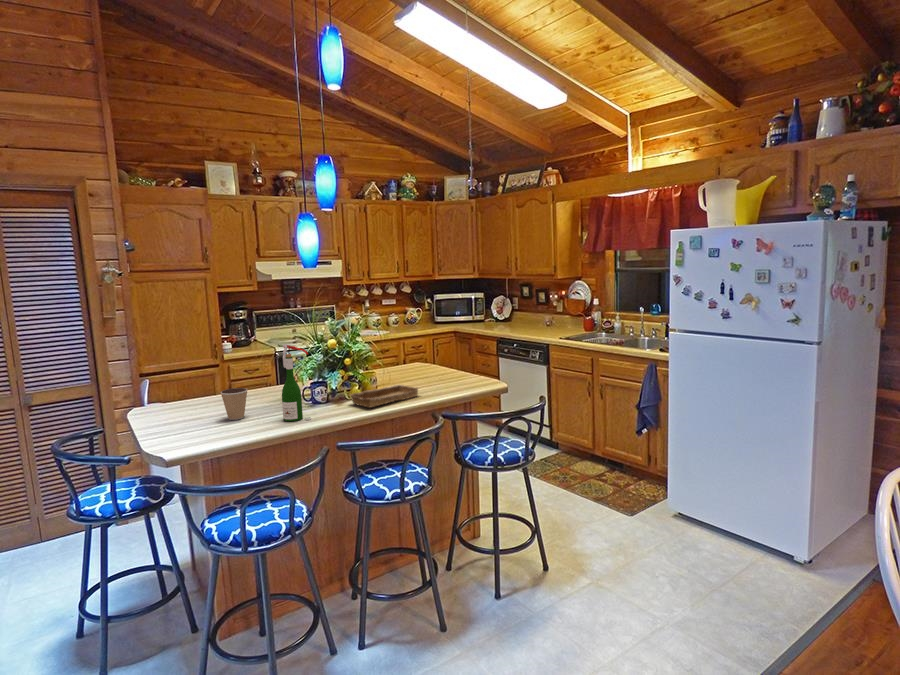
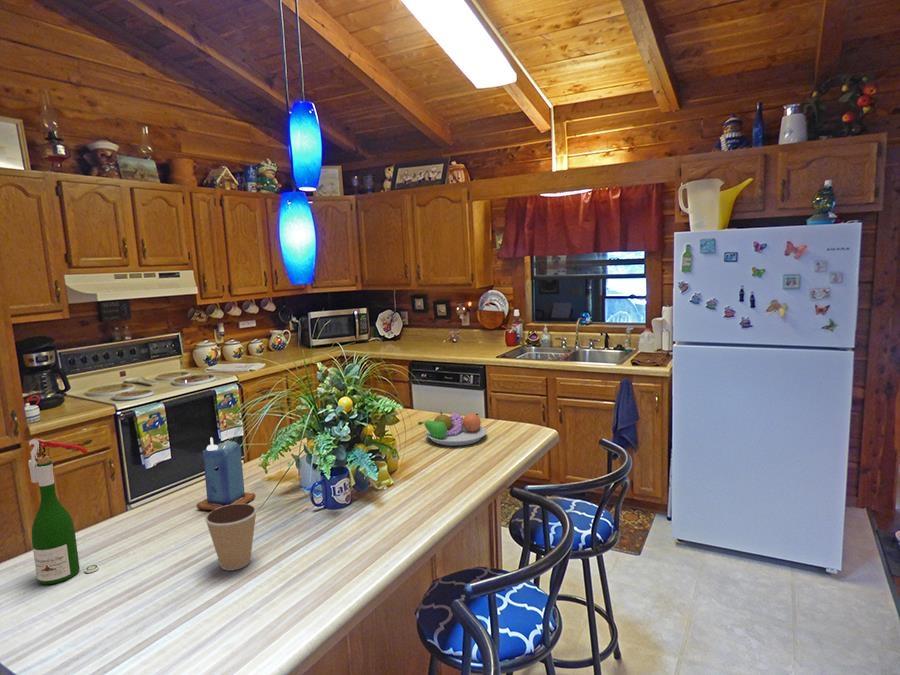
wine bottle: present [282,344,311,421] -> present [29,438,99,584]
candle: none [249,357,280,401] -> present [196,437,255,510]
fruit bowl: none [404,362,451,386] -> present [418,411,487,446]
tray: present [350,385,418,408] -> none [402,450,487,498]

